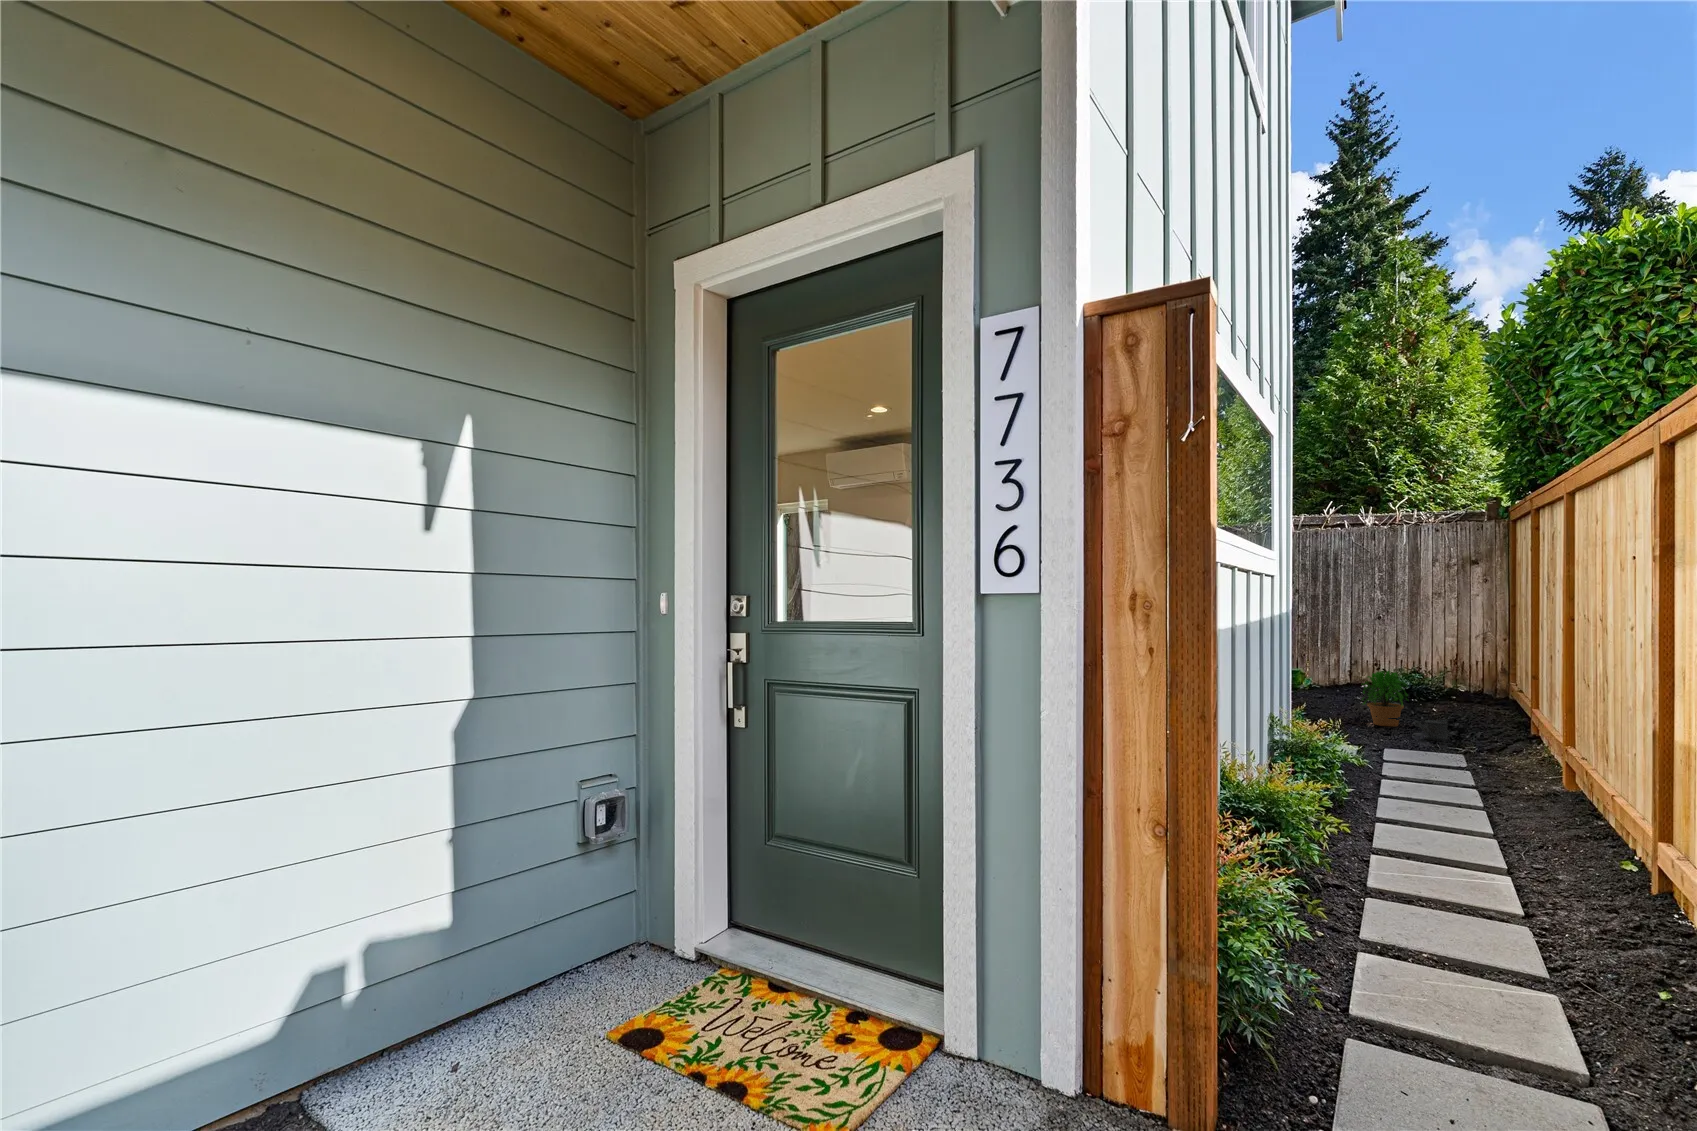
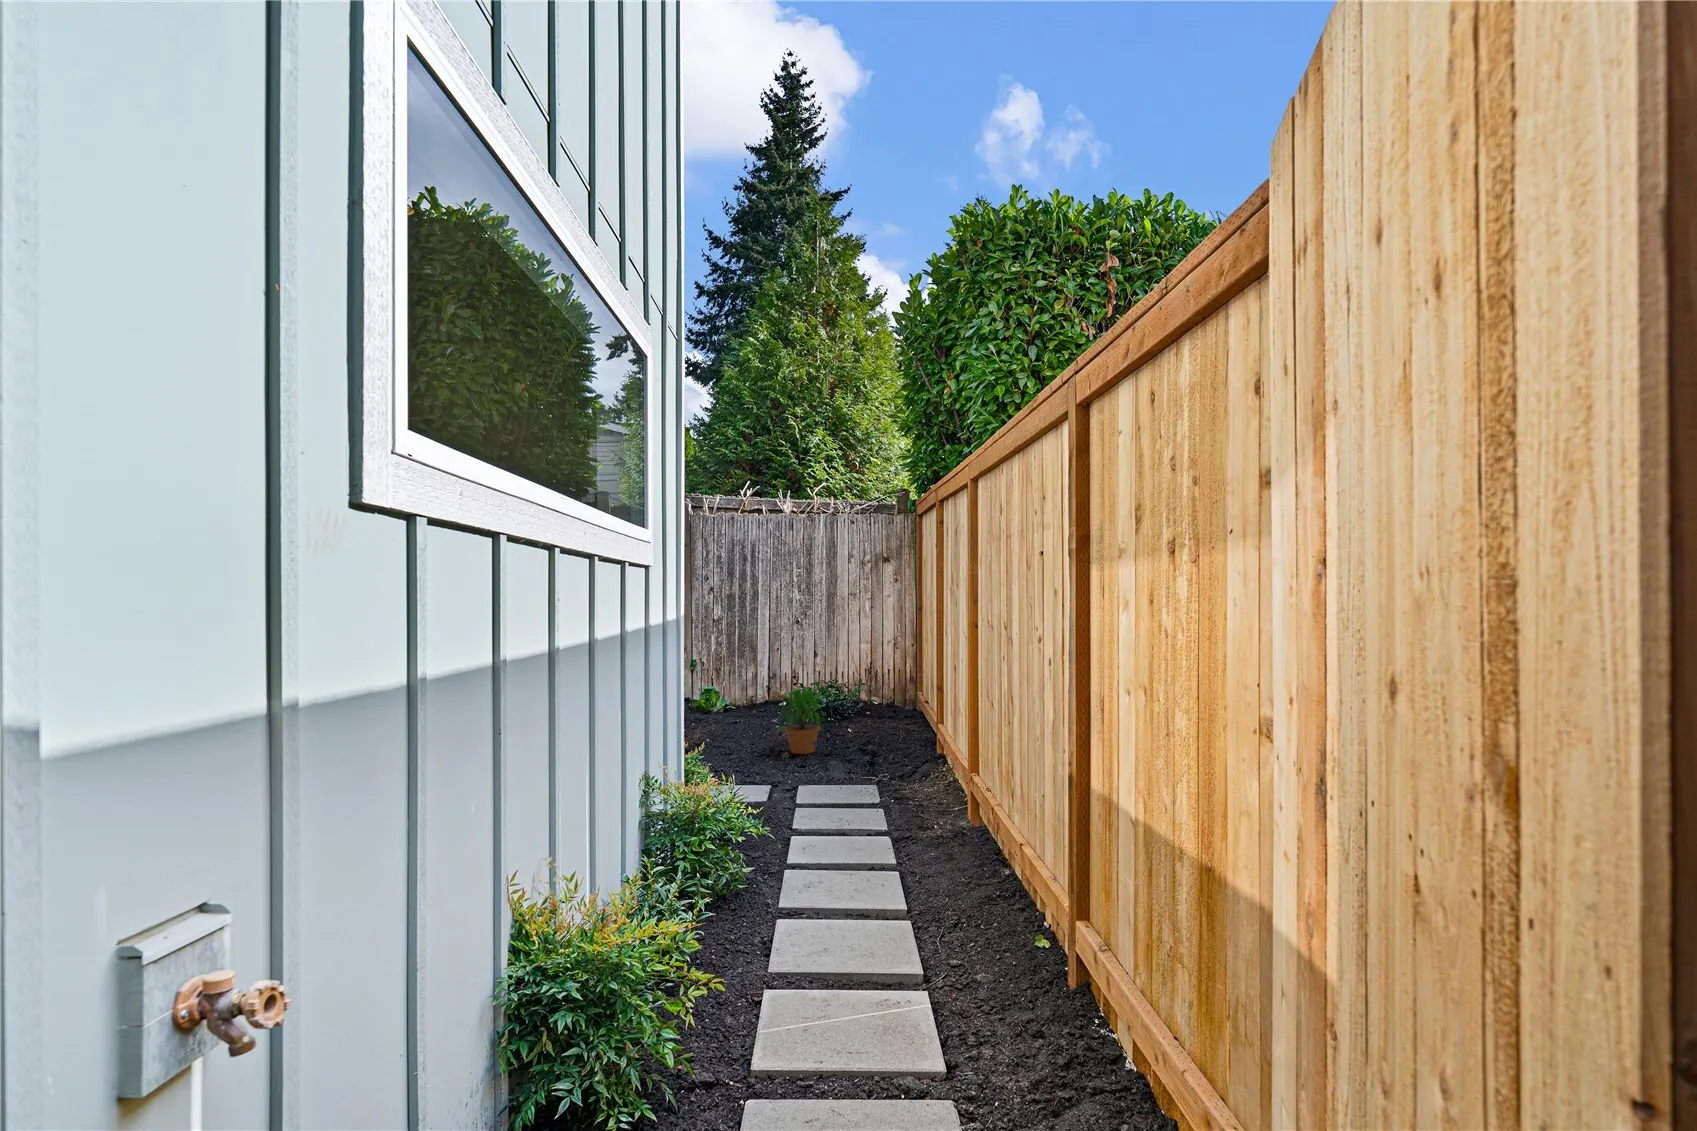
watering can: present [1414,720,1448,741] -> none [830,742,861,768]

